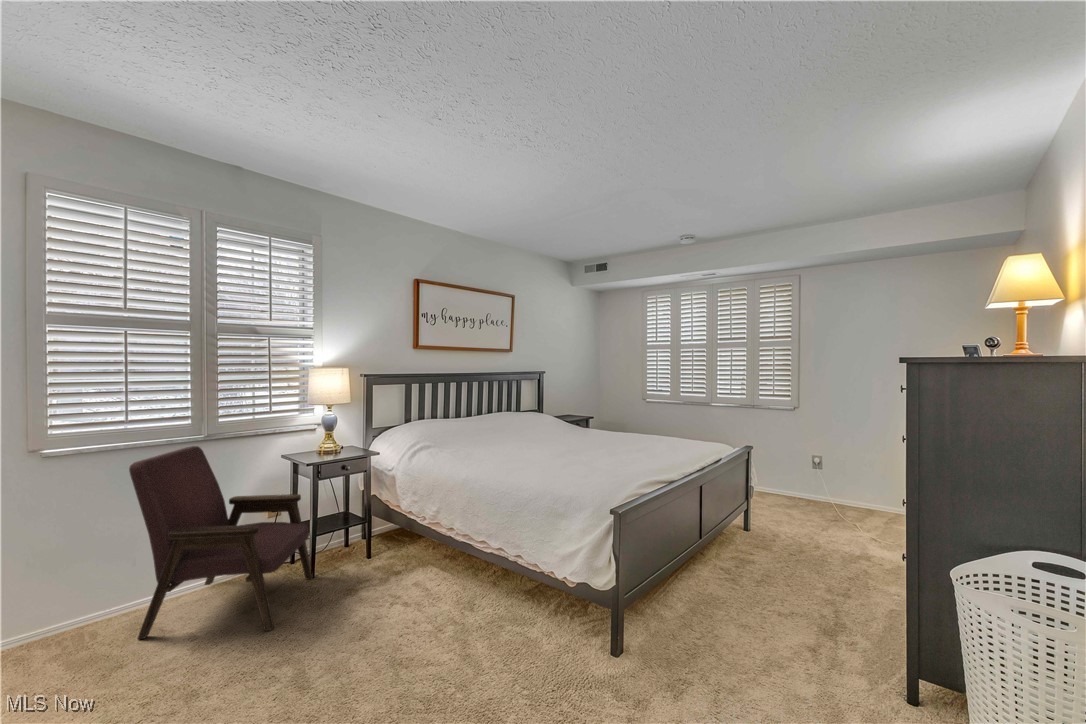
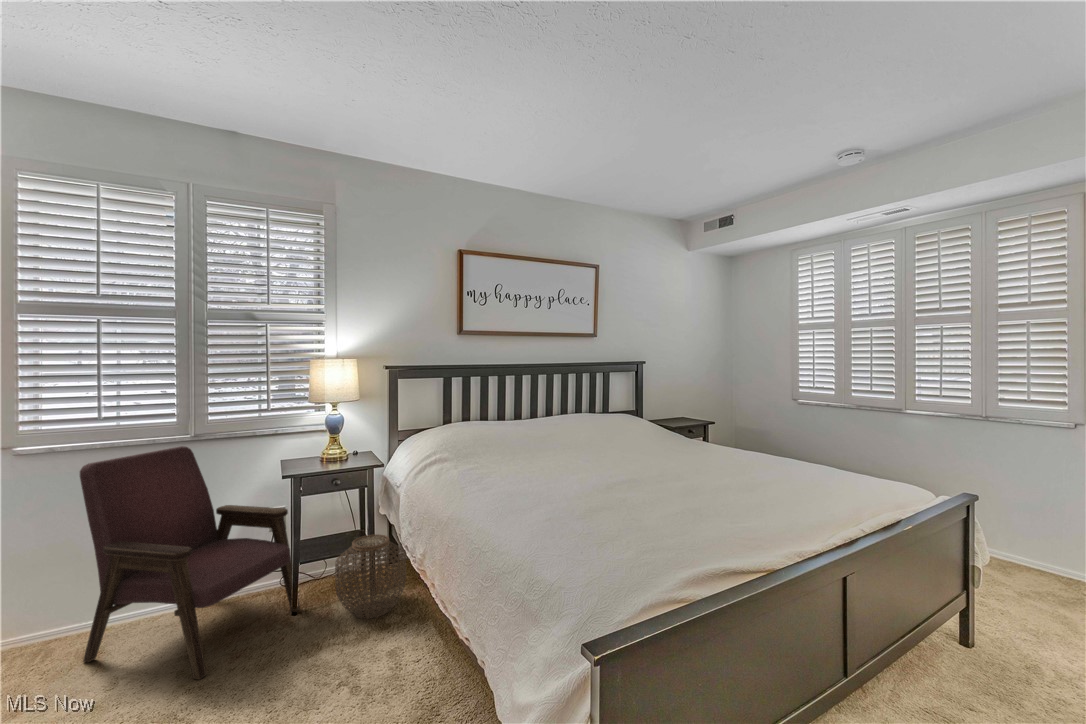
woven basket: none [349,509,405,575] -> present [335,535,406,619]

